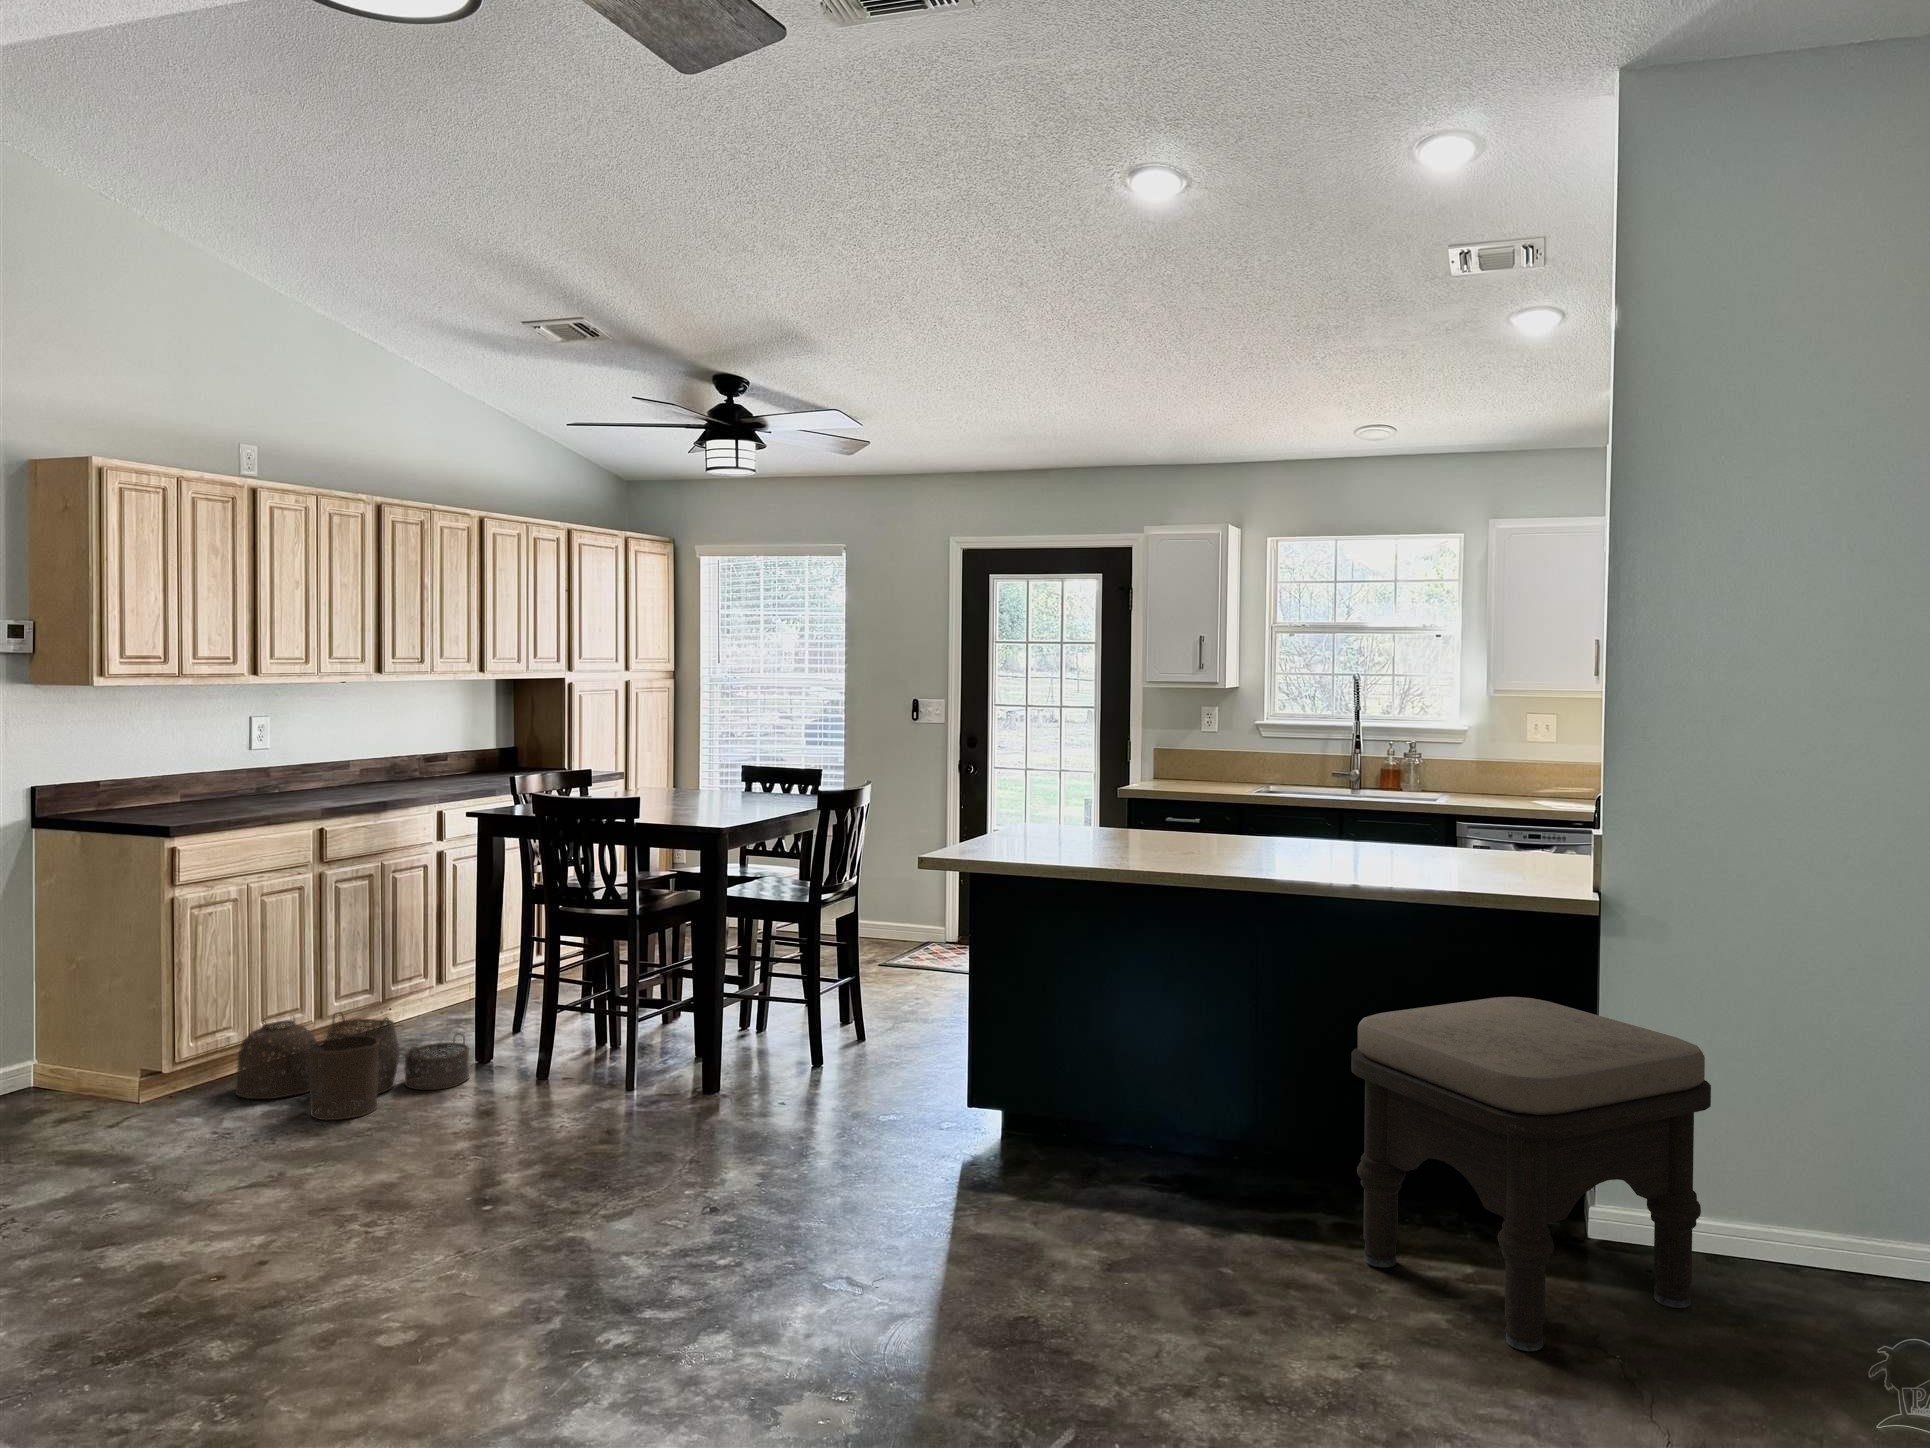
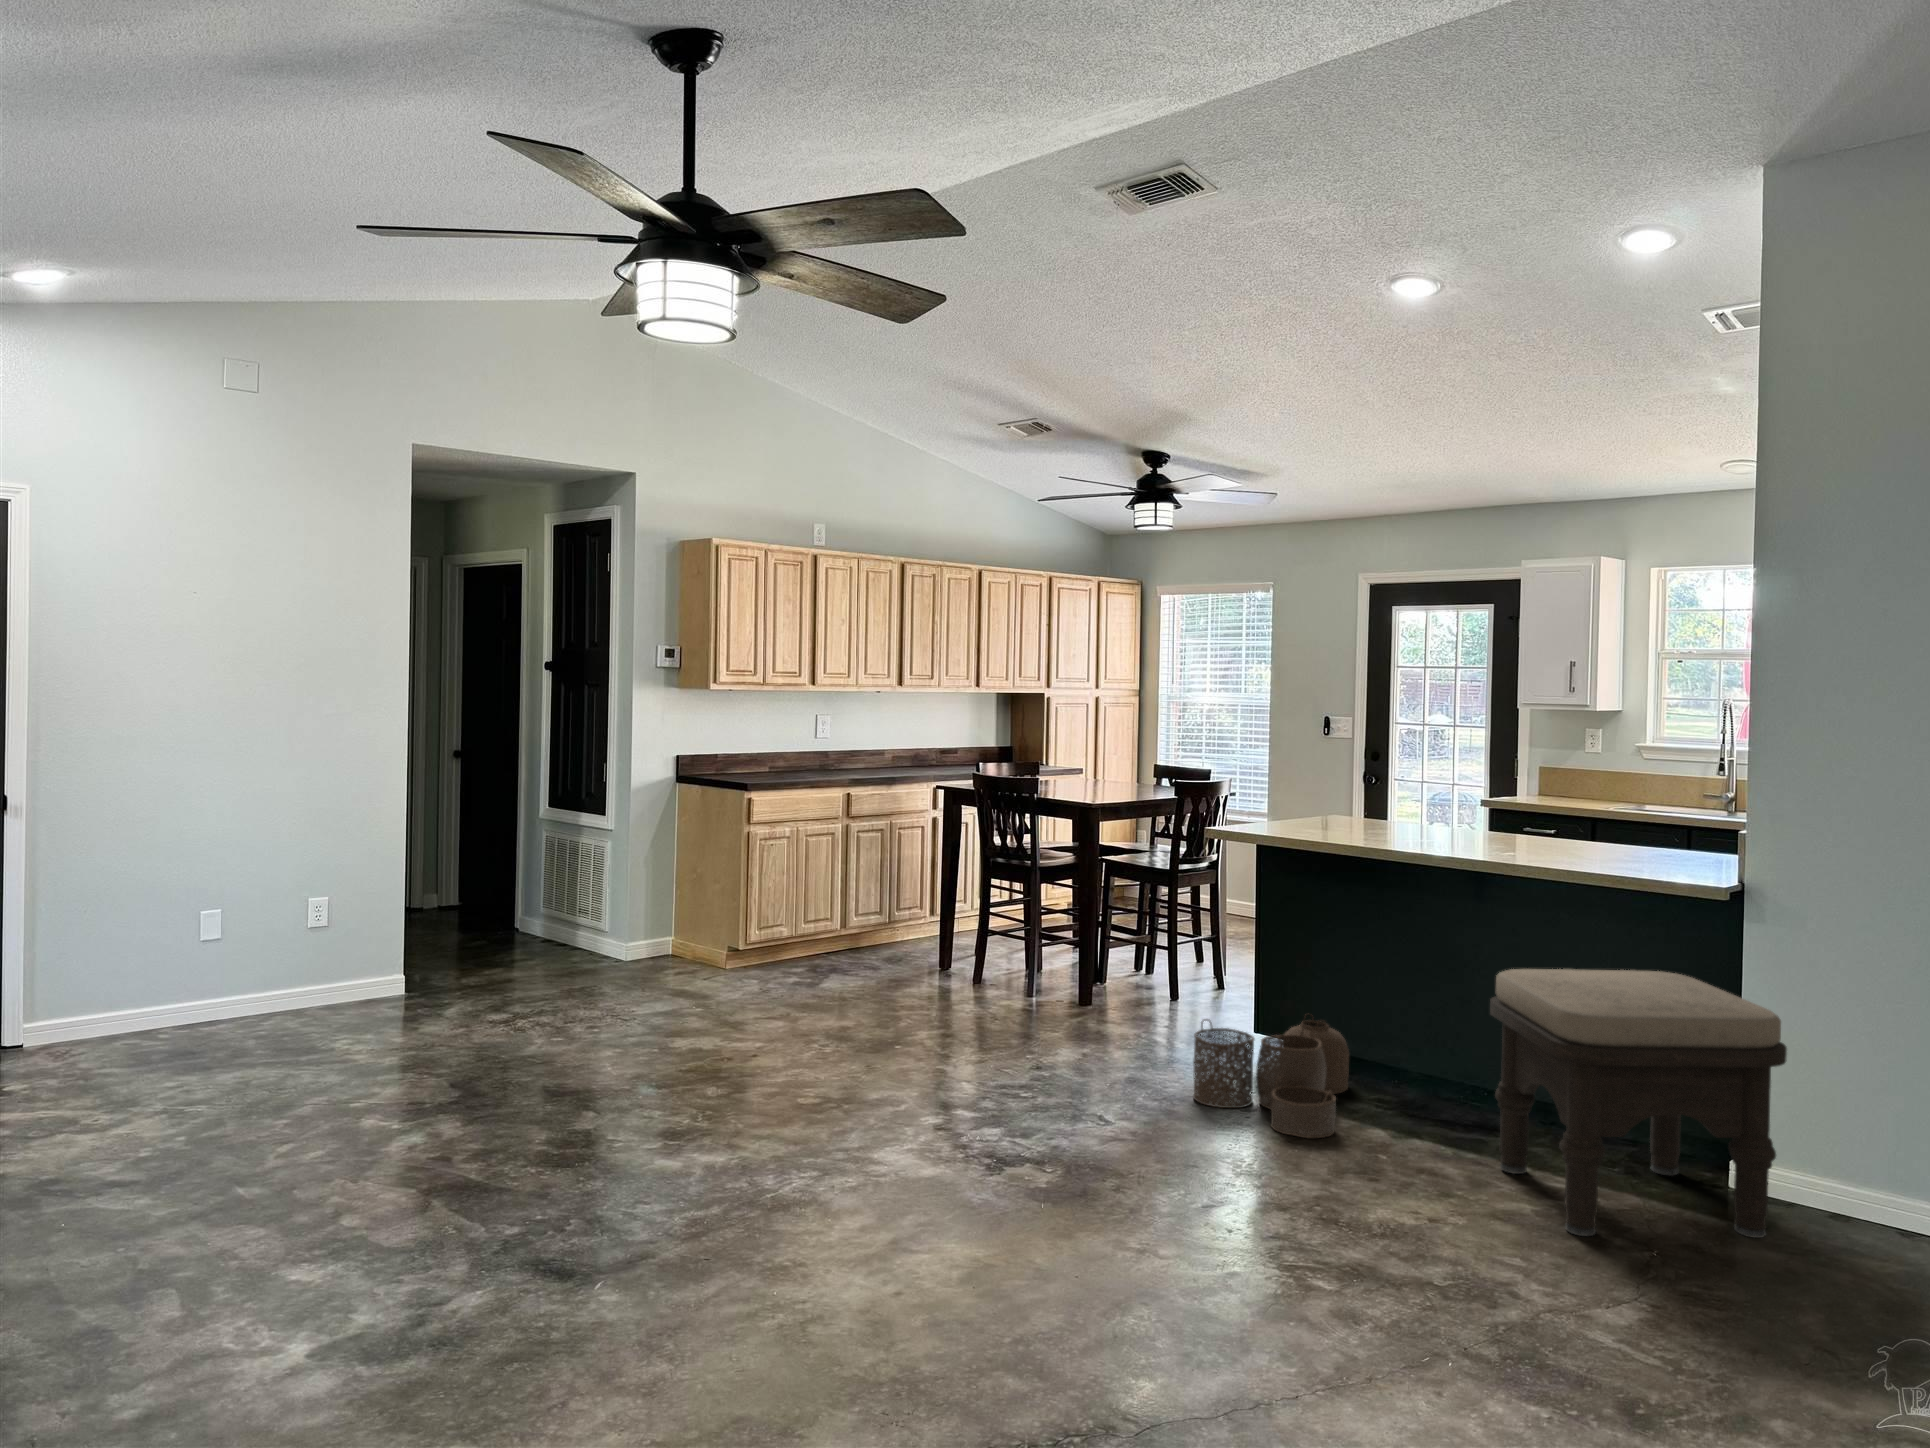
woven basket: present [236,1012,469,1120] -> present [1193,1019,1349,1139]

